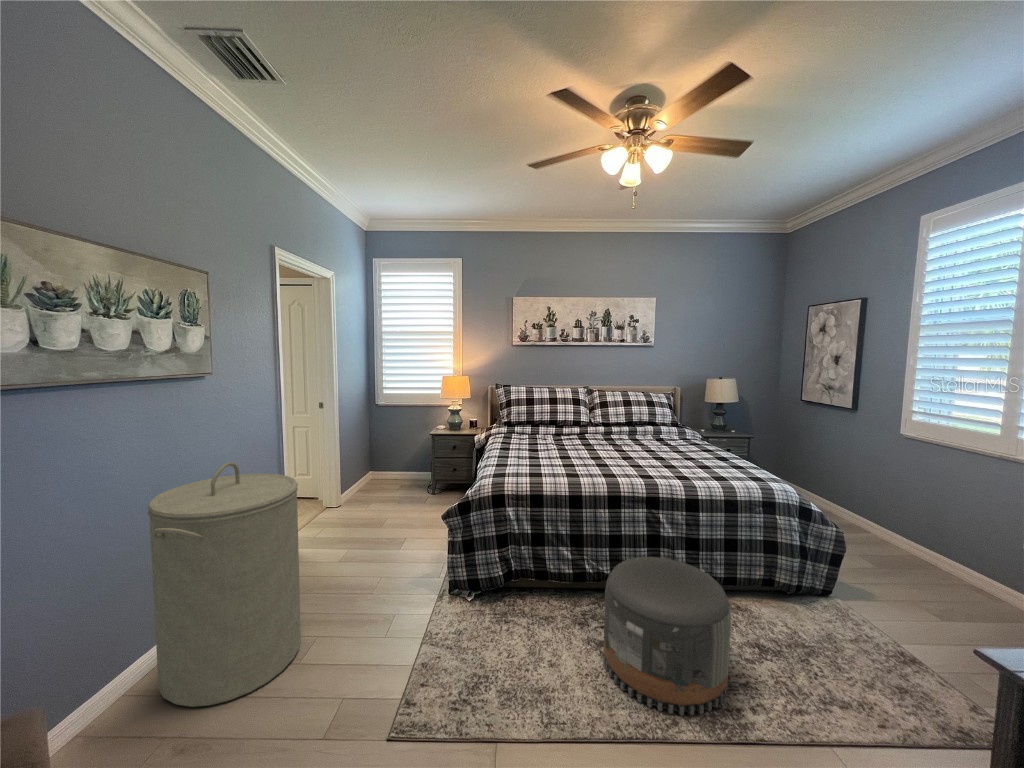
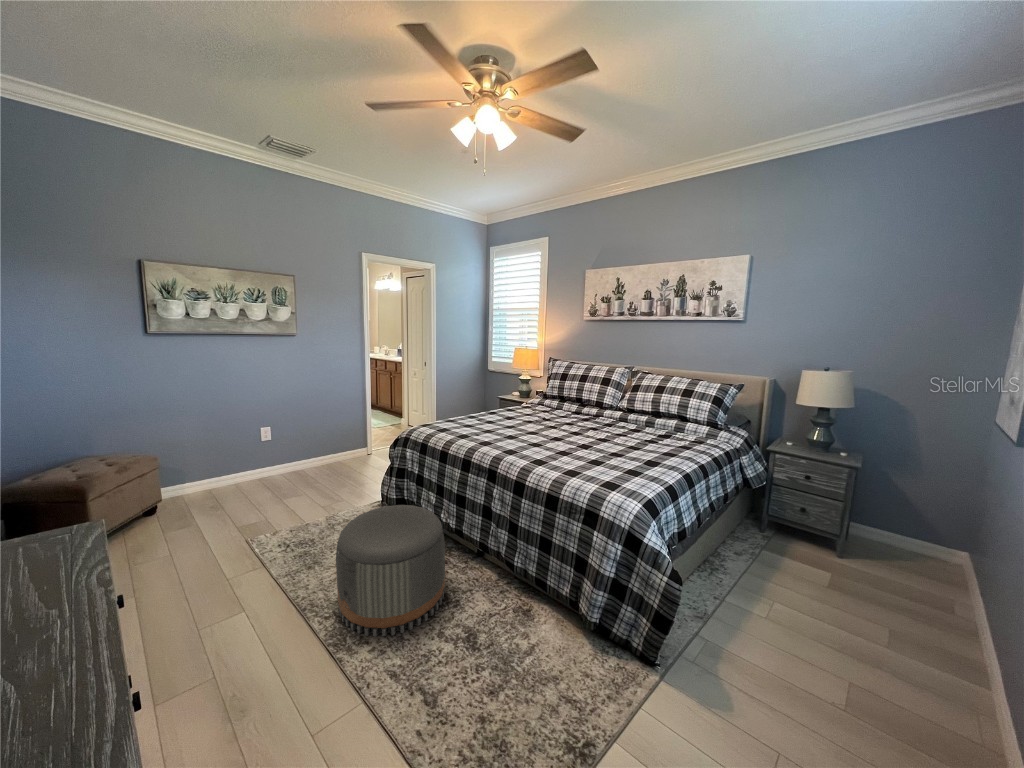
laundry hamper: present [148,462,301,707] -> none [223,380,316,498]

